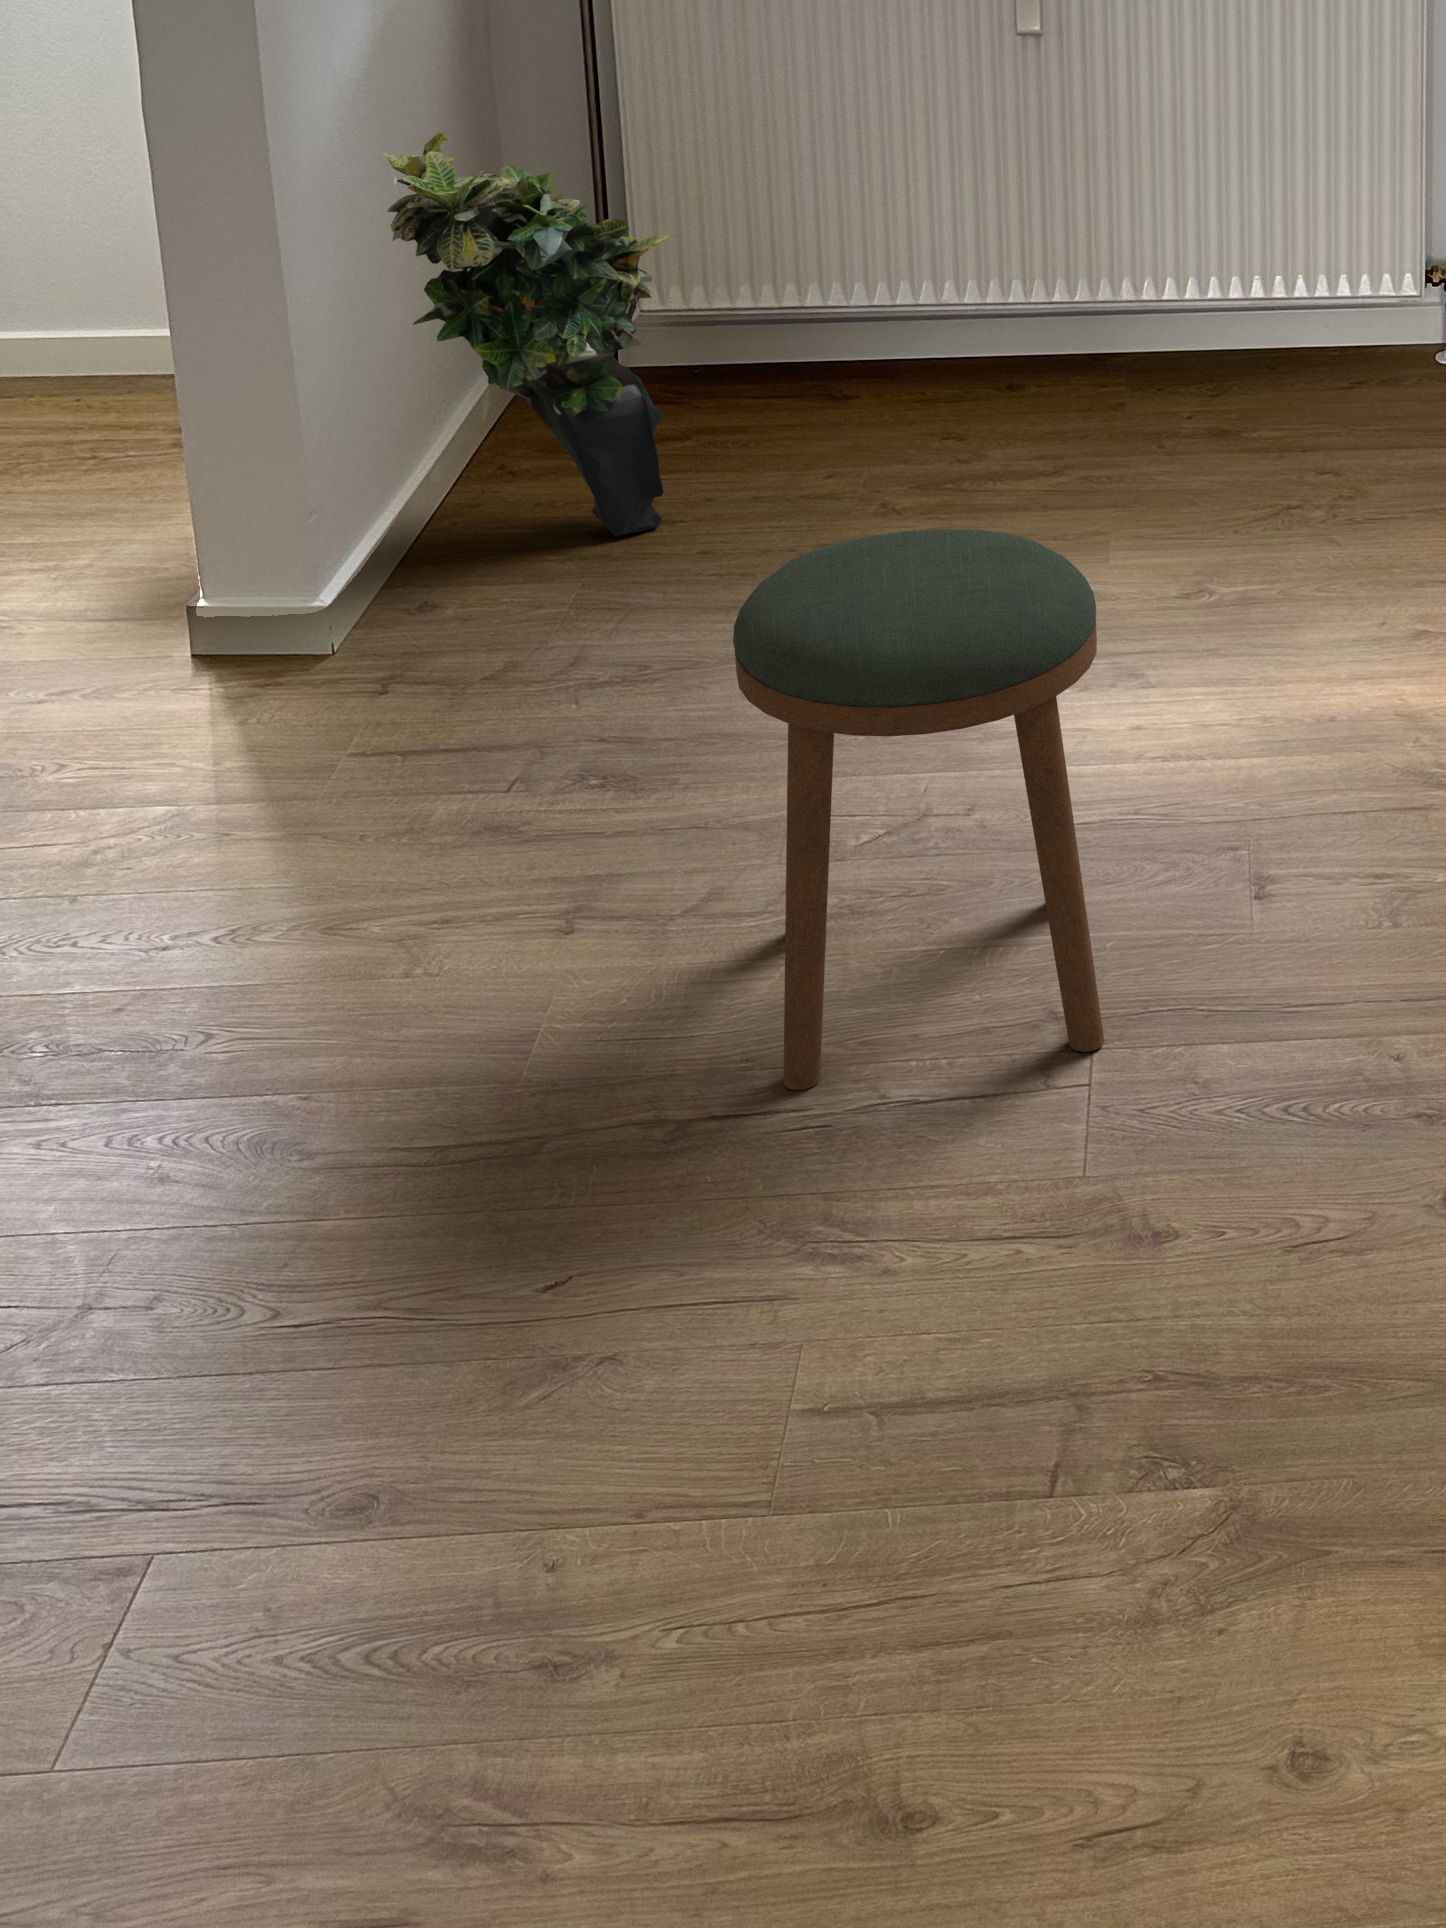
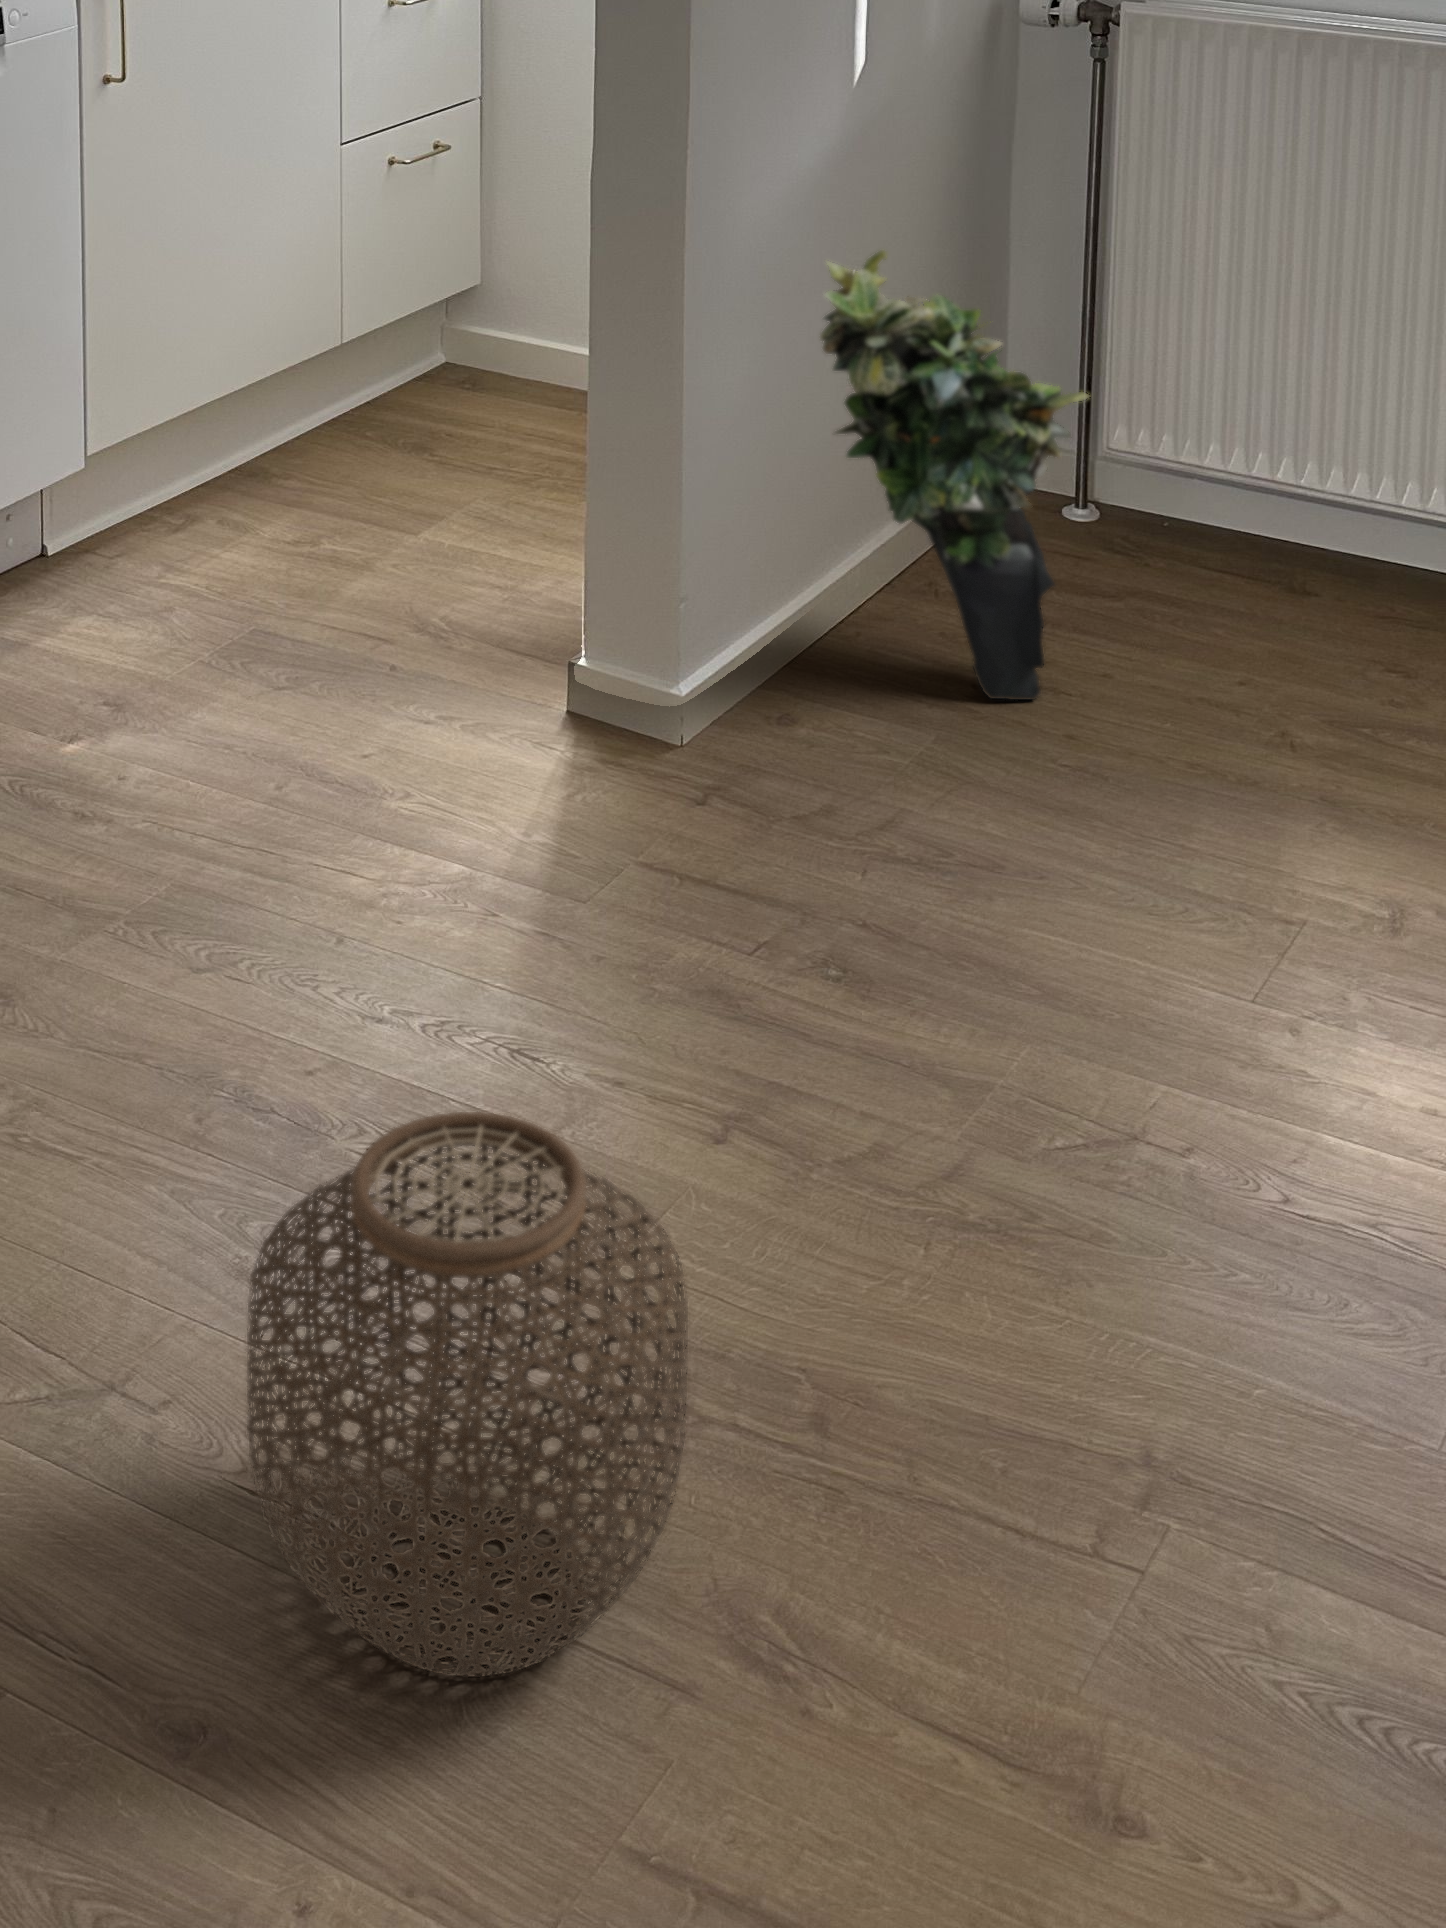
stool: present [733,529,1104,1090] -> none [843,815,1279,1519]
woven basket: none [250,908,718,1419] -> present [247,1112,688,1677]

